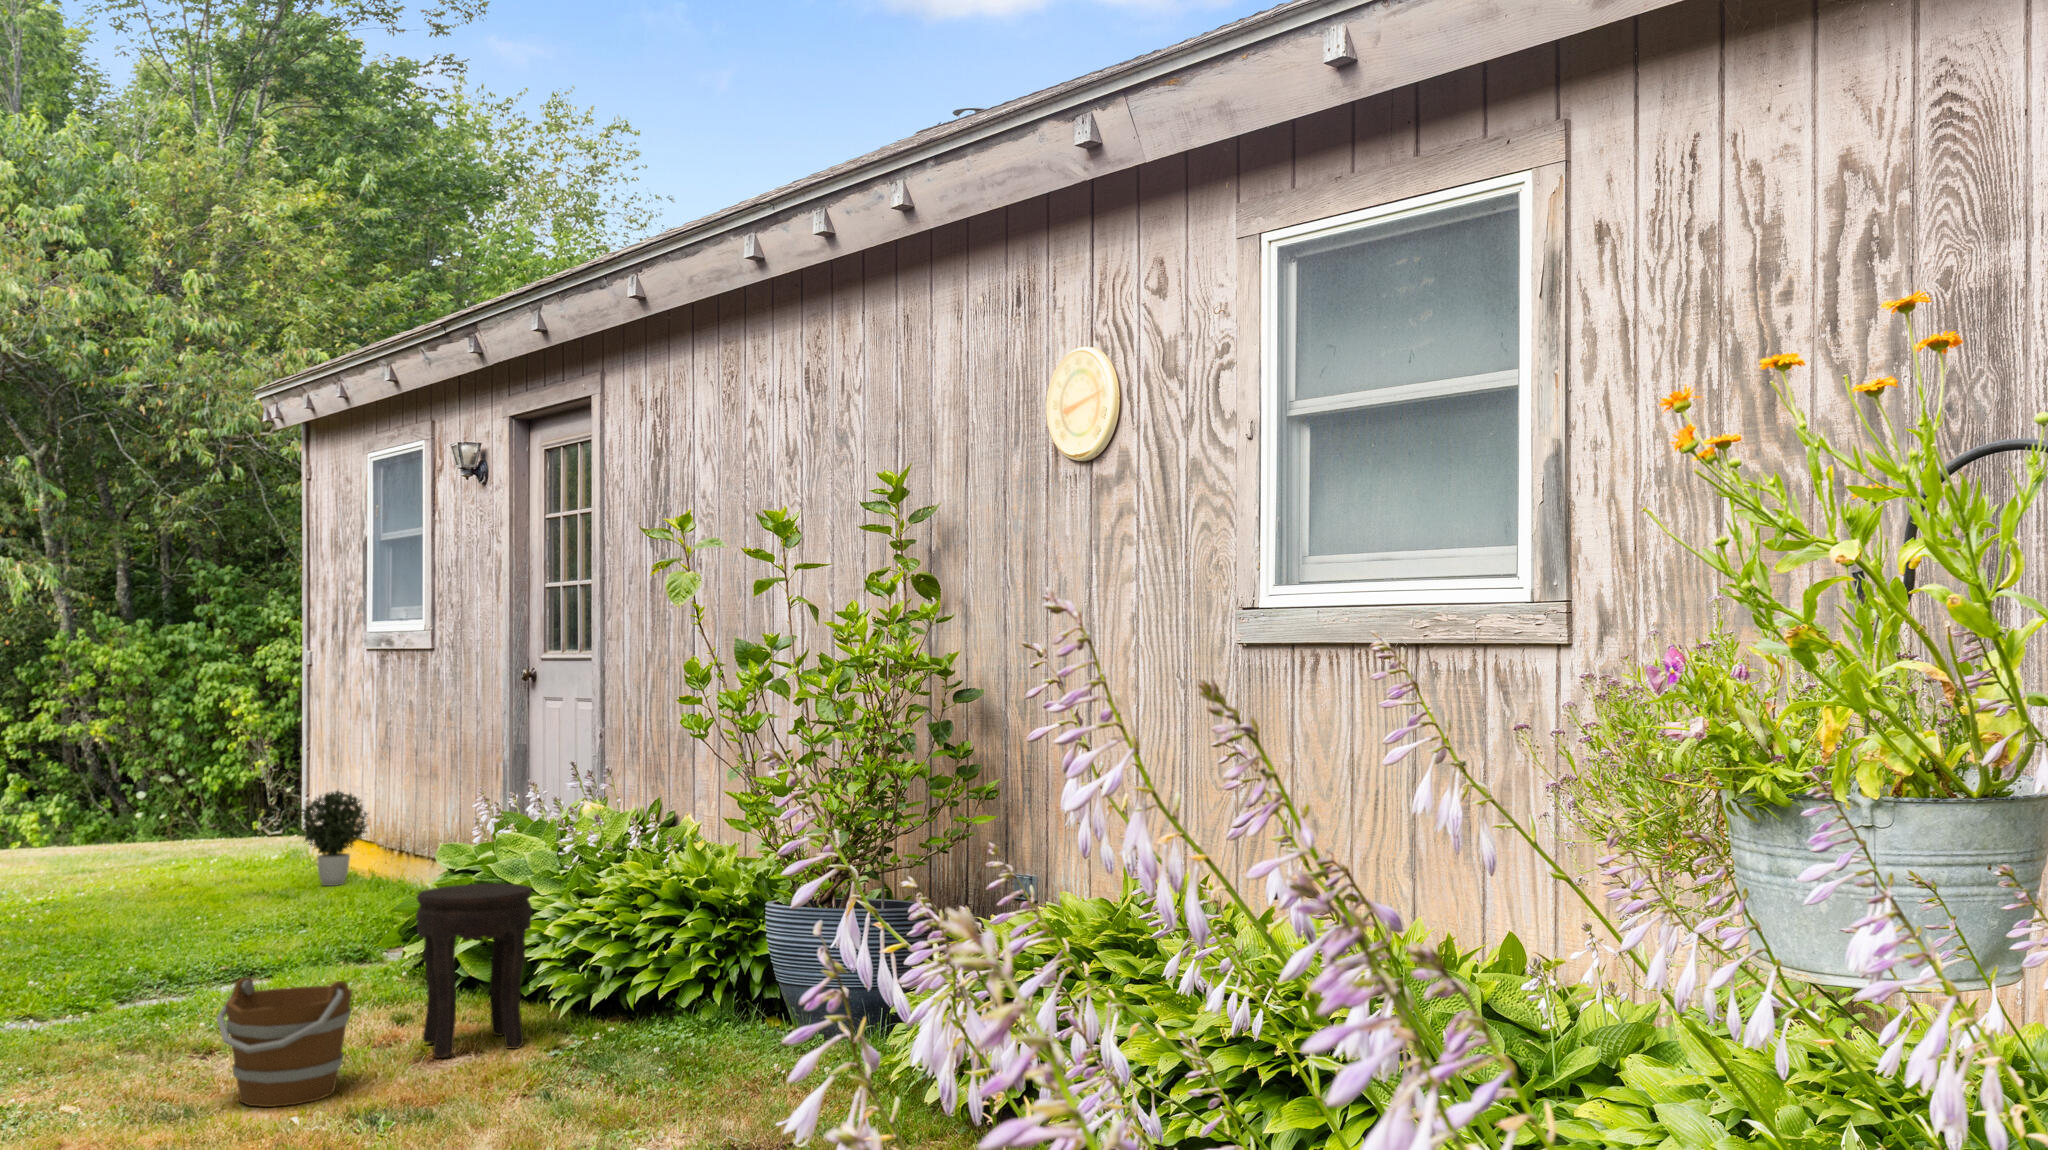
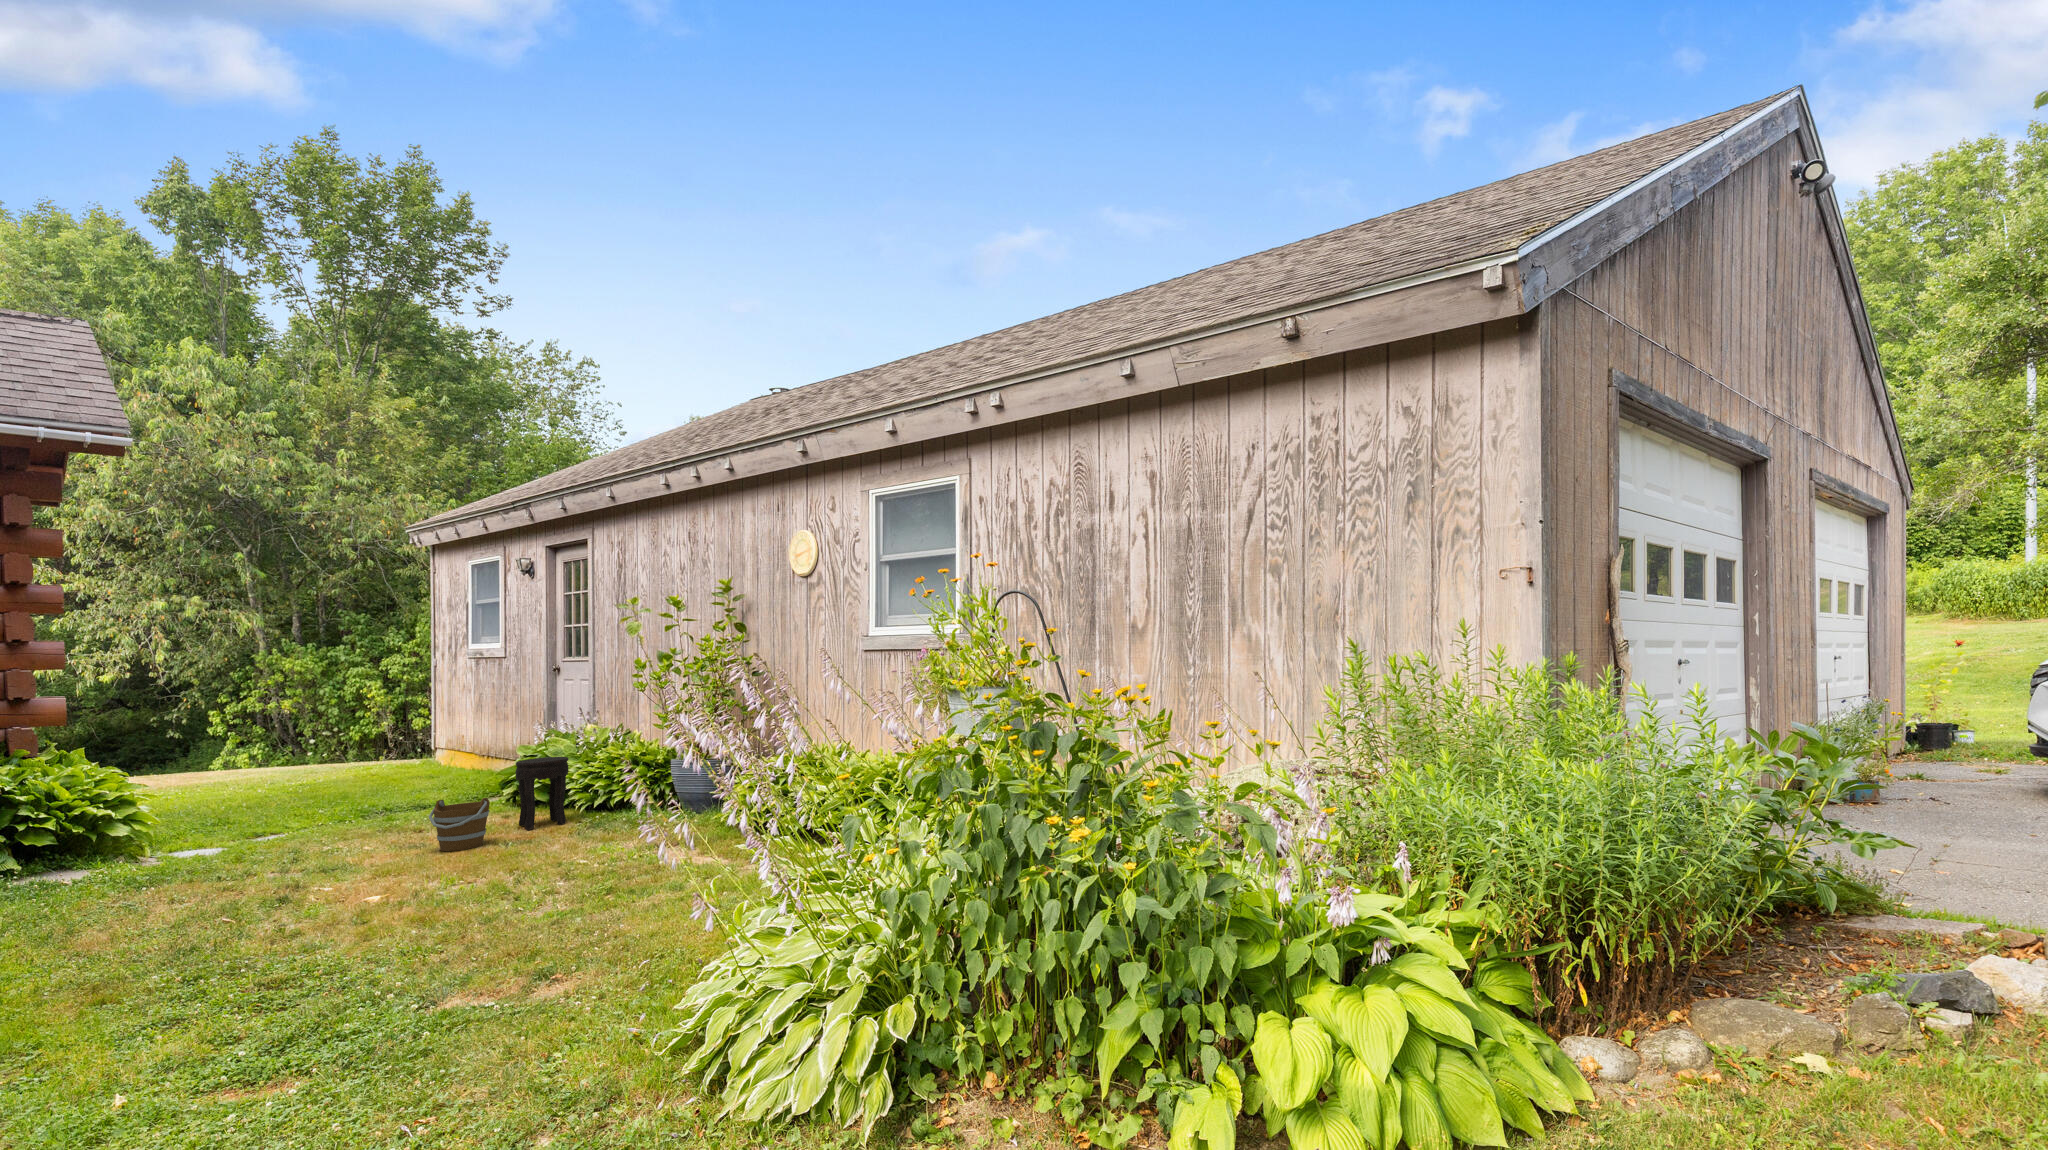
potted plant: present [300,790,367,886] -> none [429,727,470,776]

